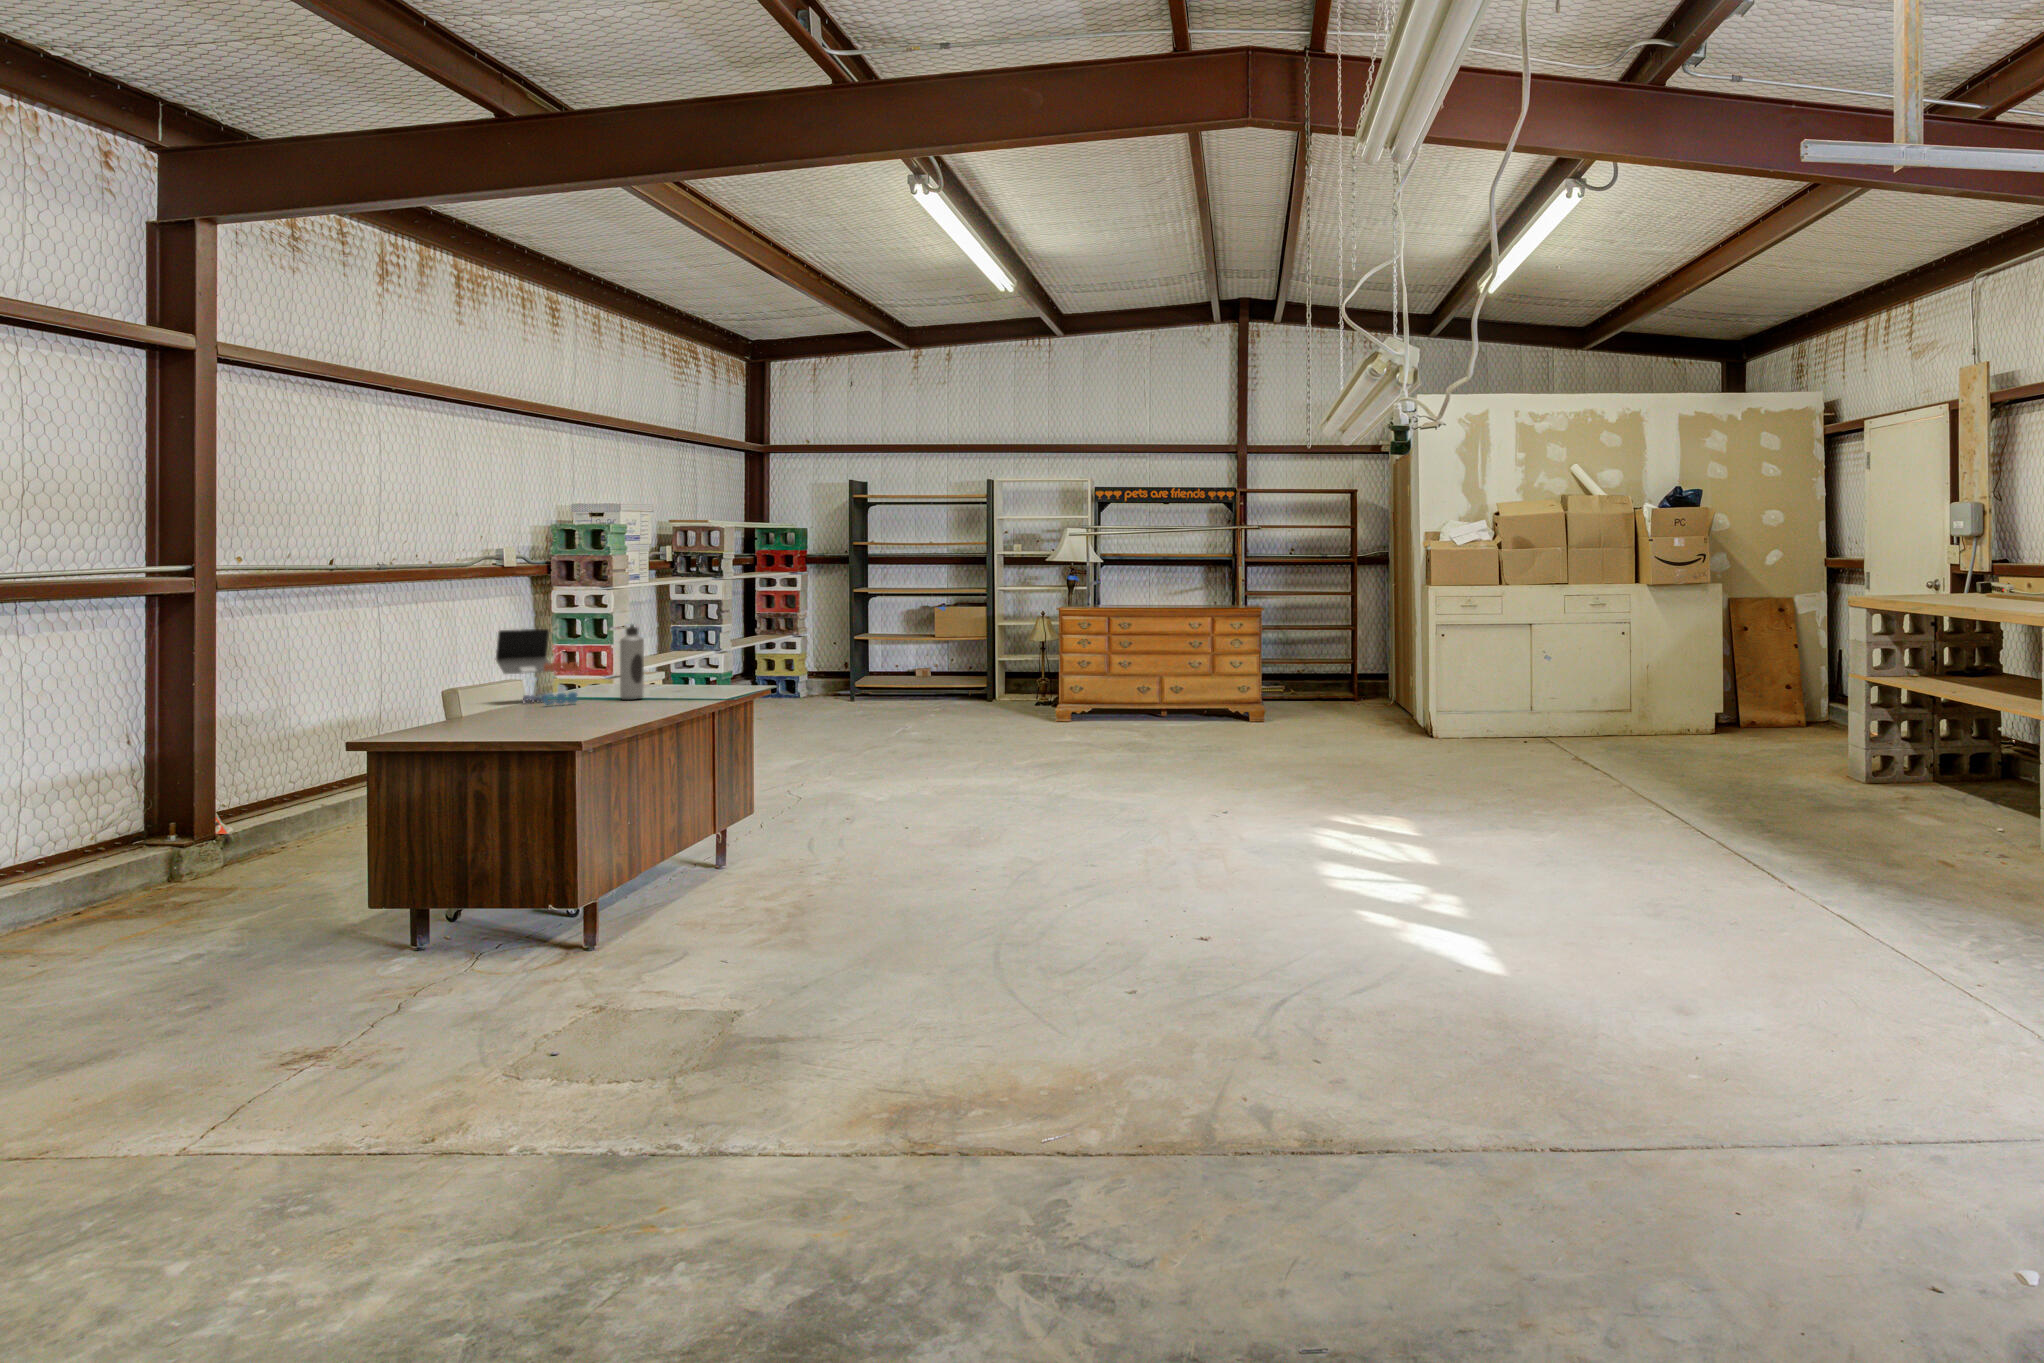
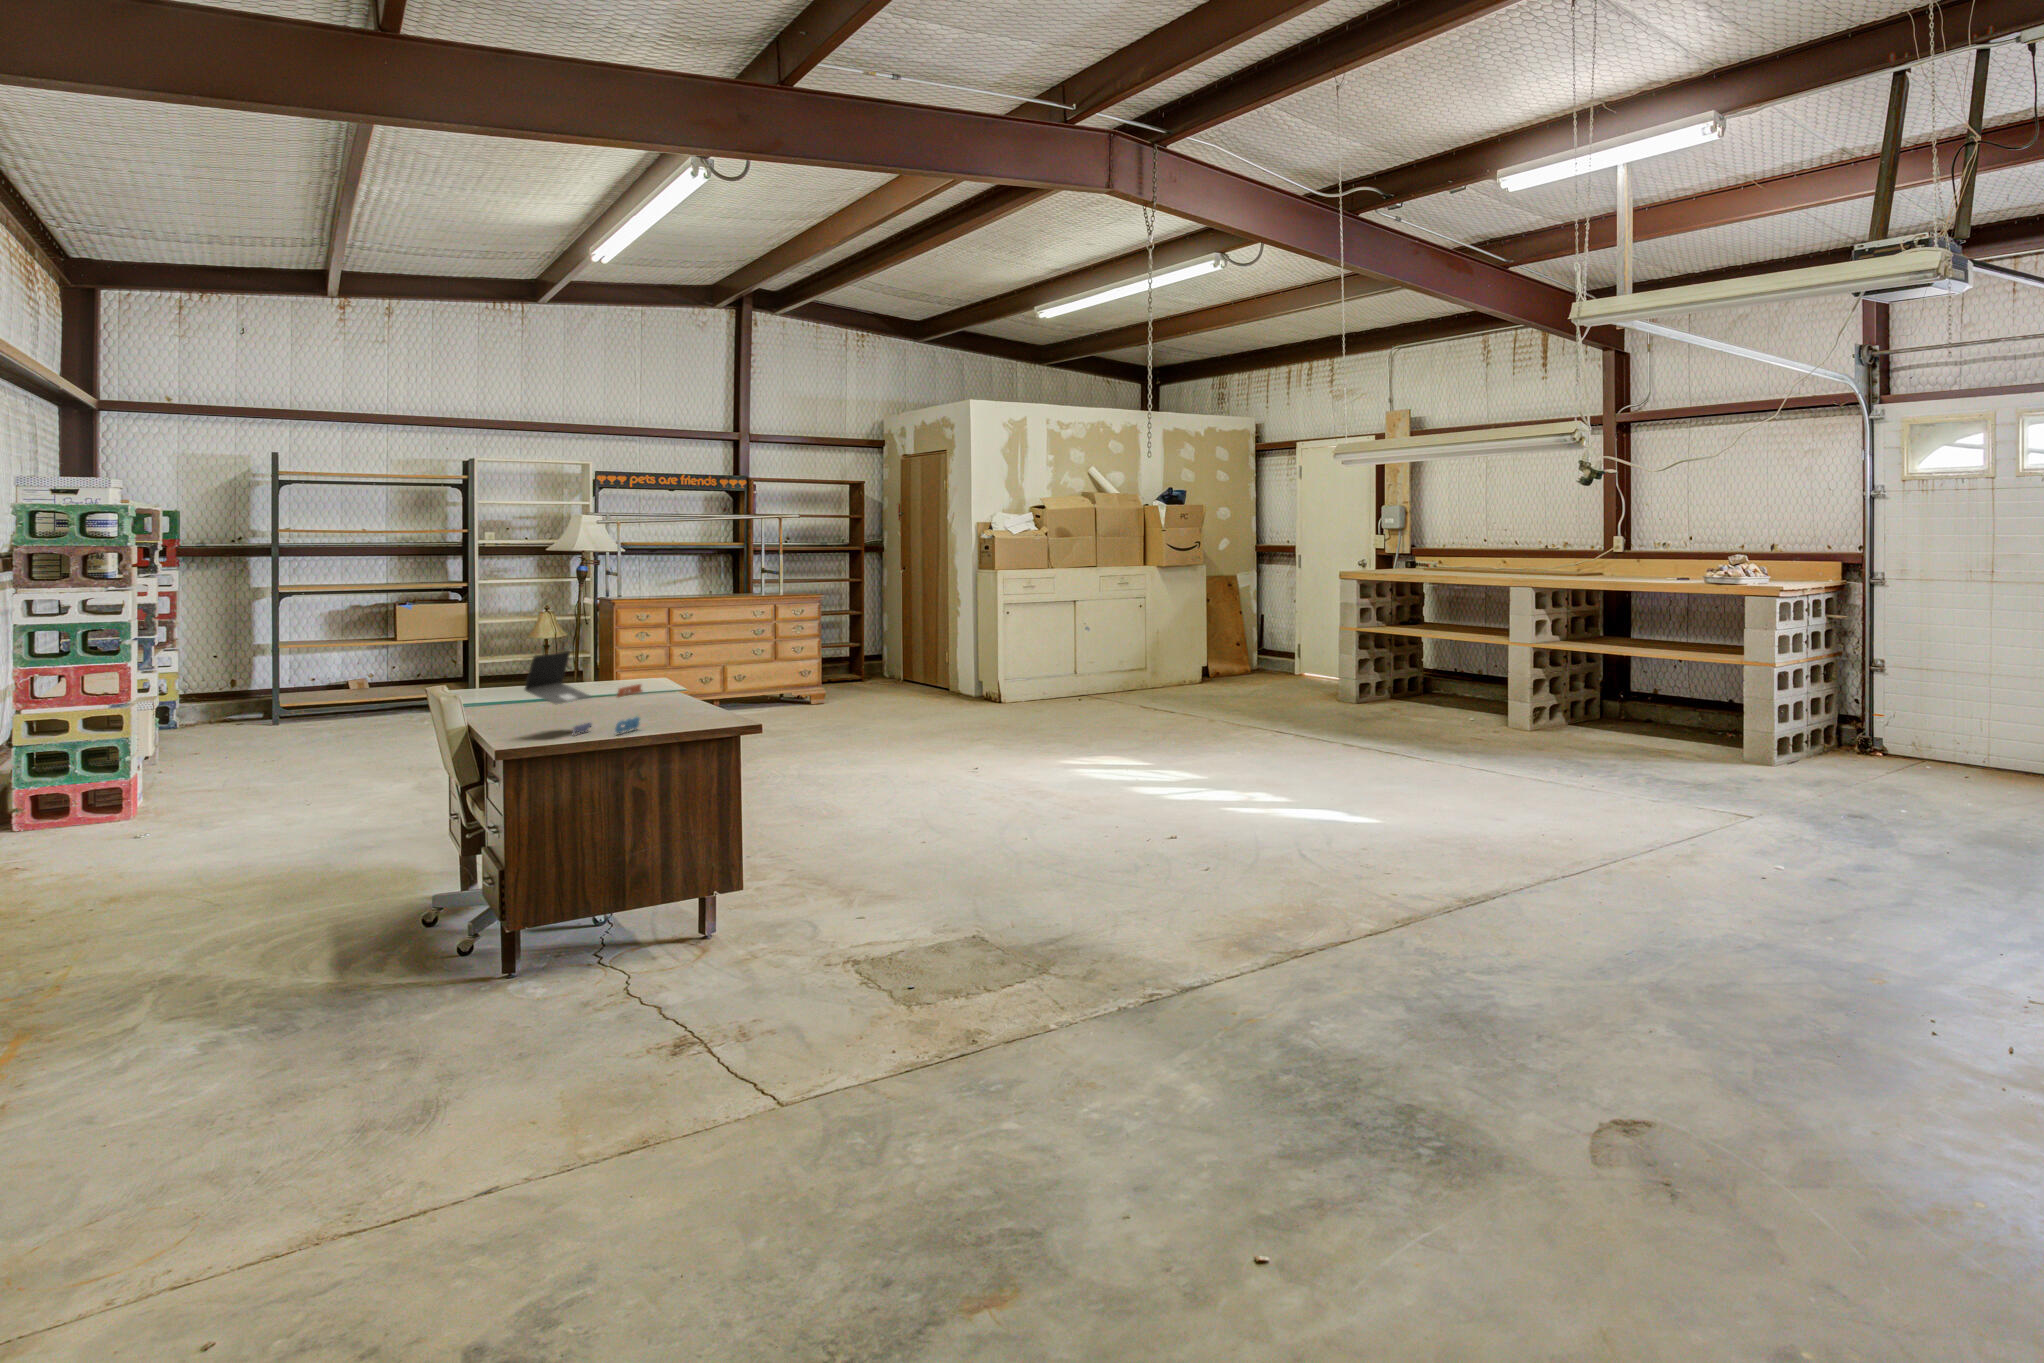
water bottle: present [620,625,644,700] -> none [656,640,683,720]

